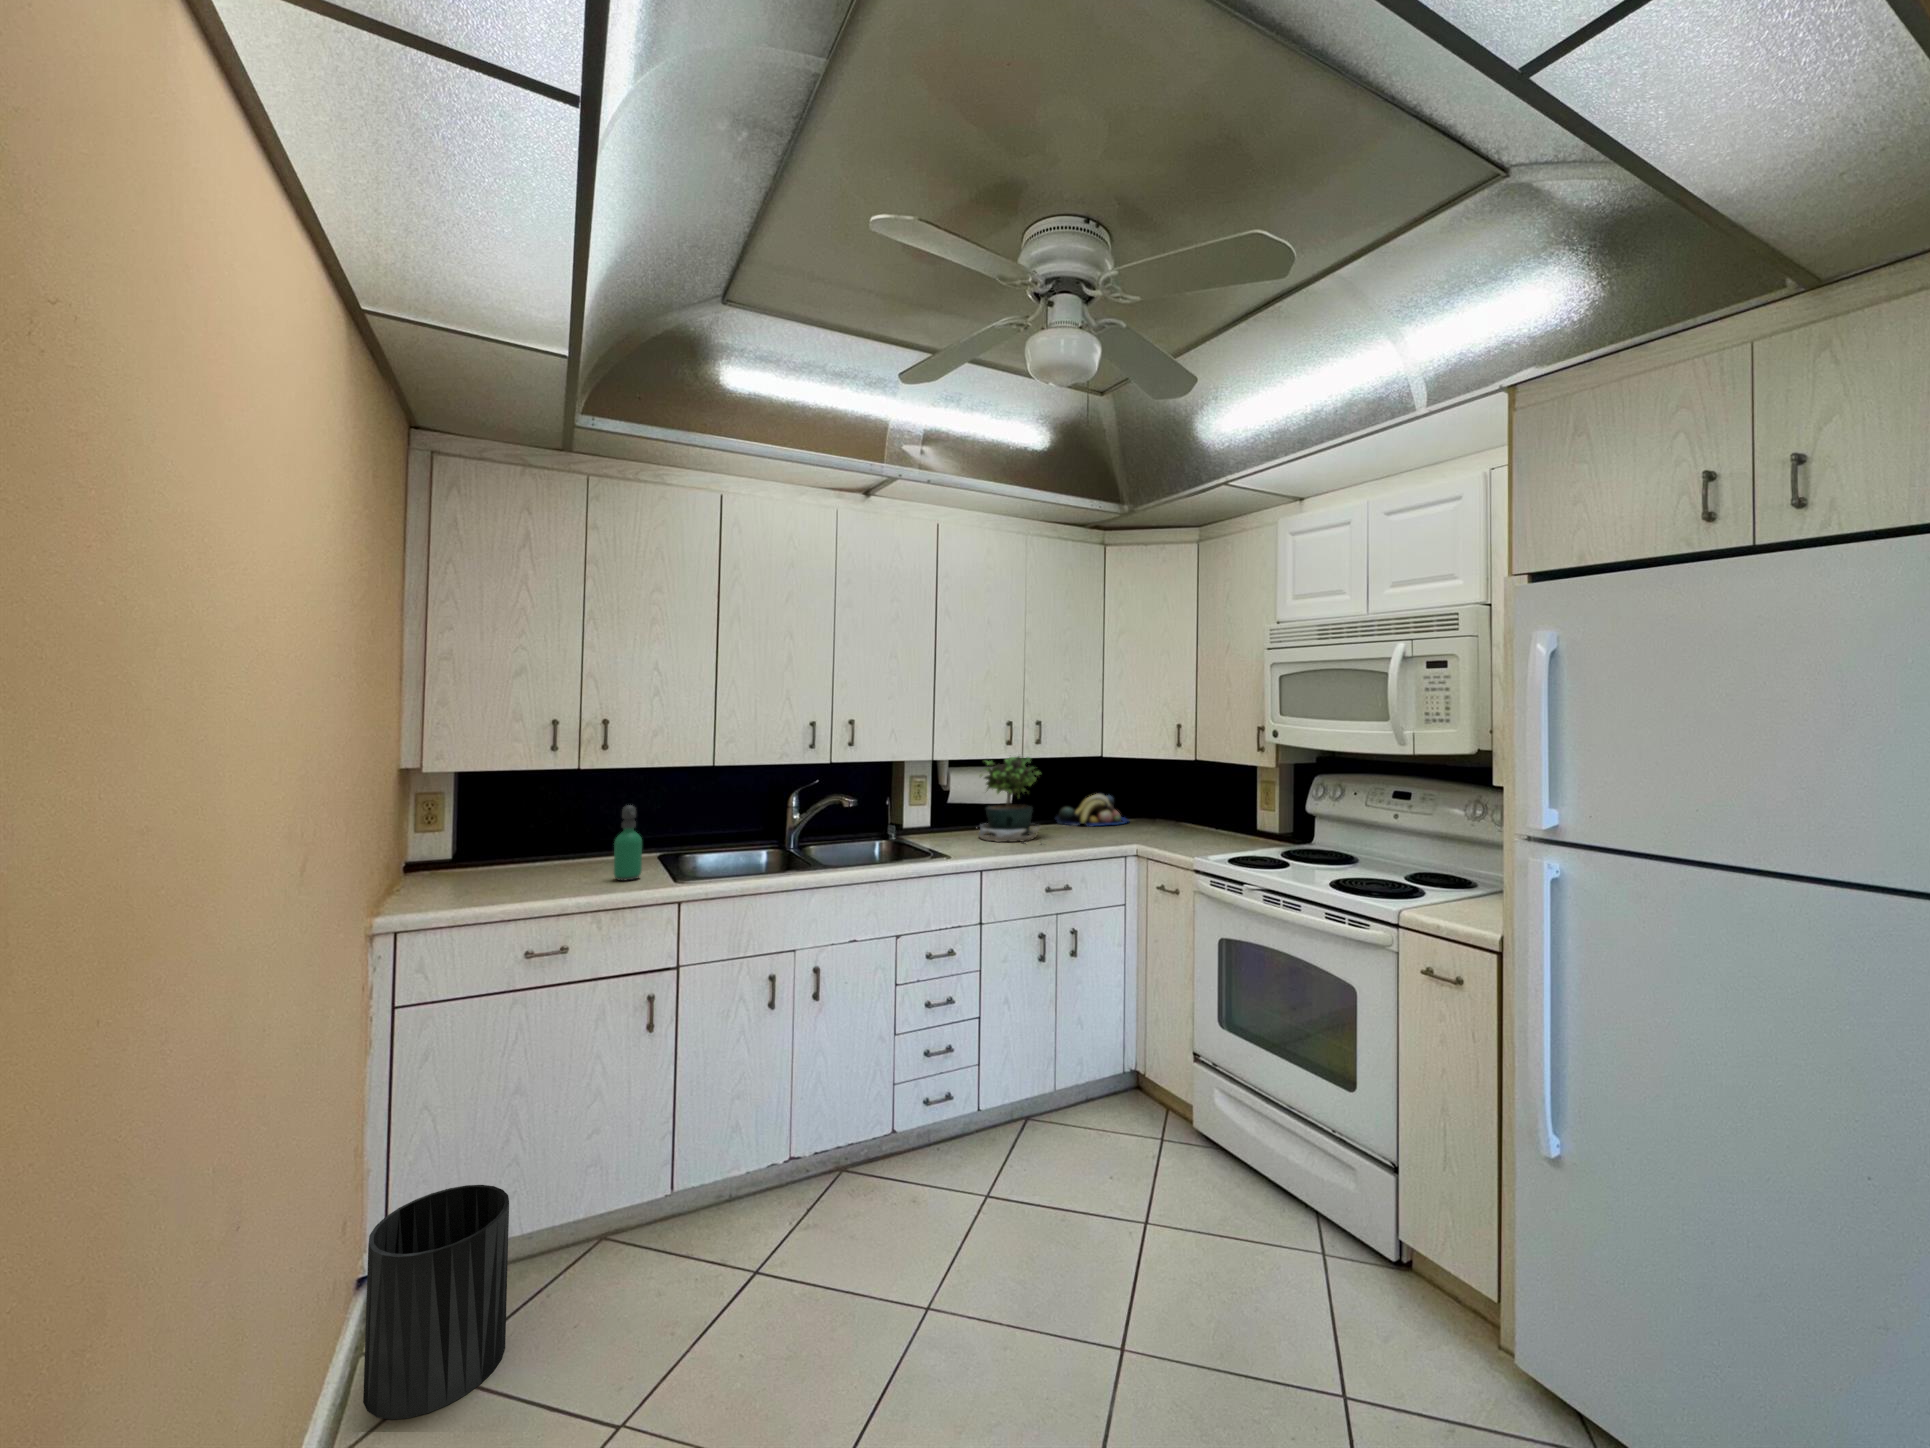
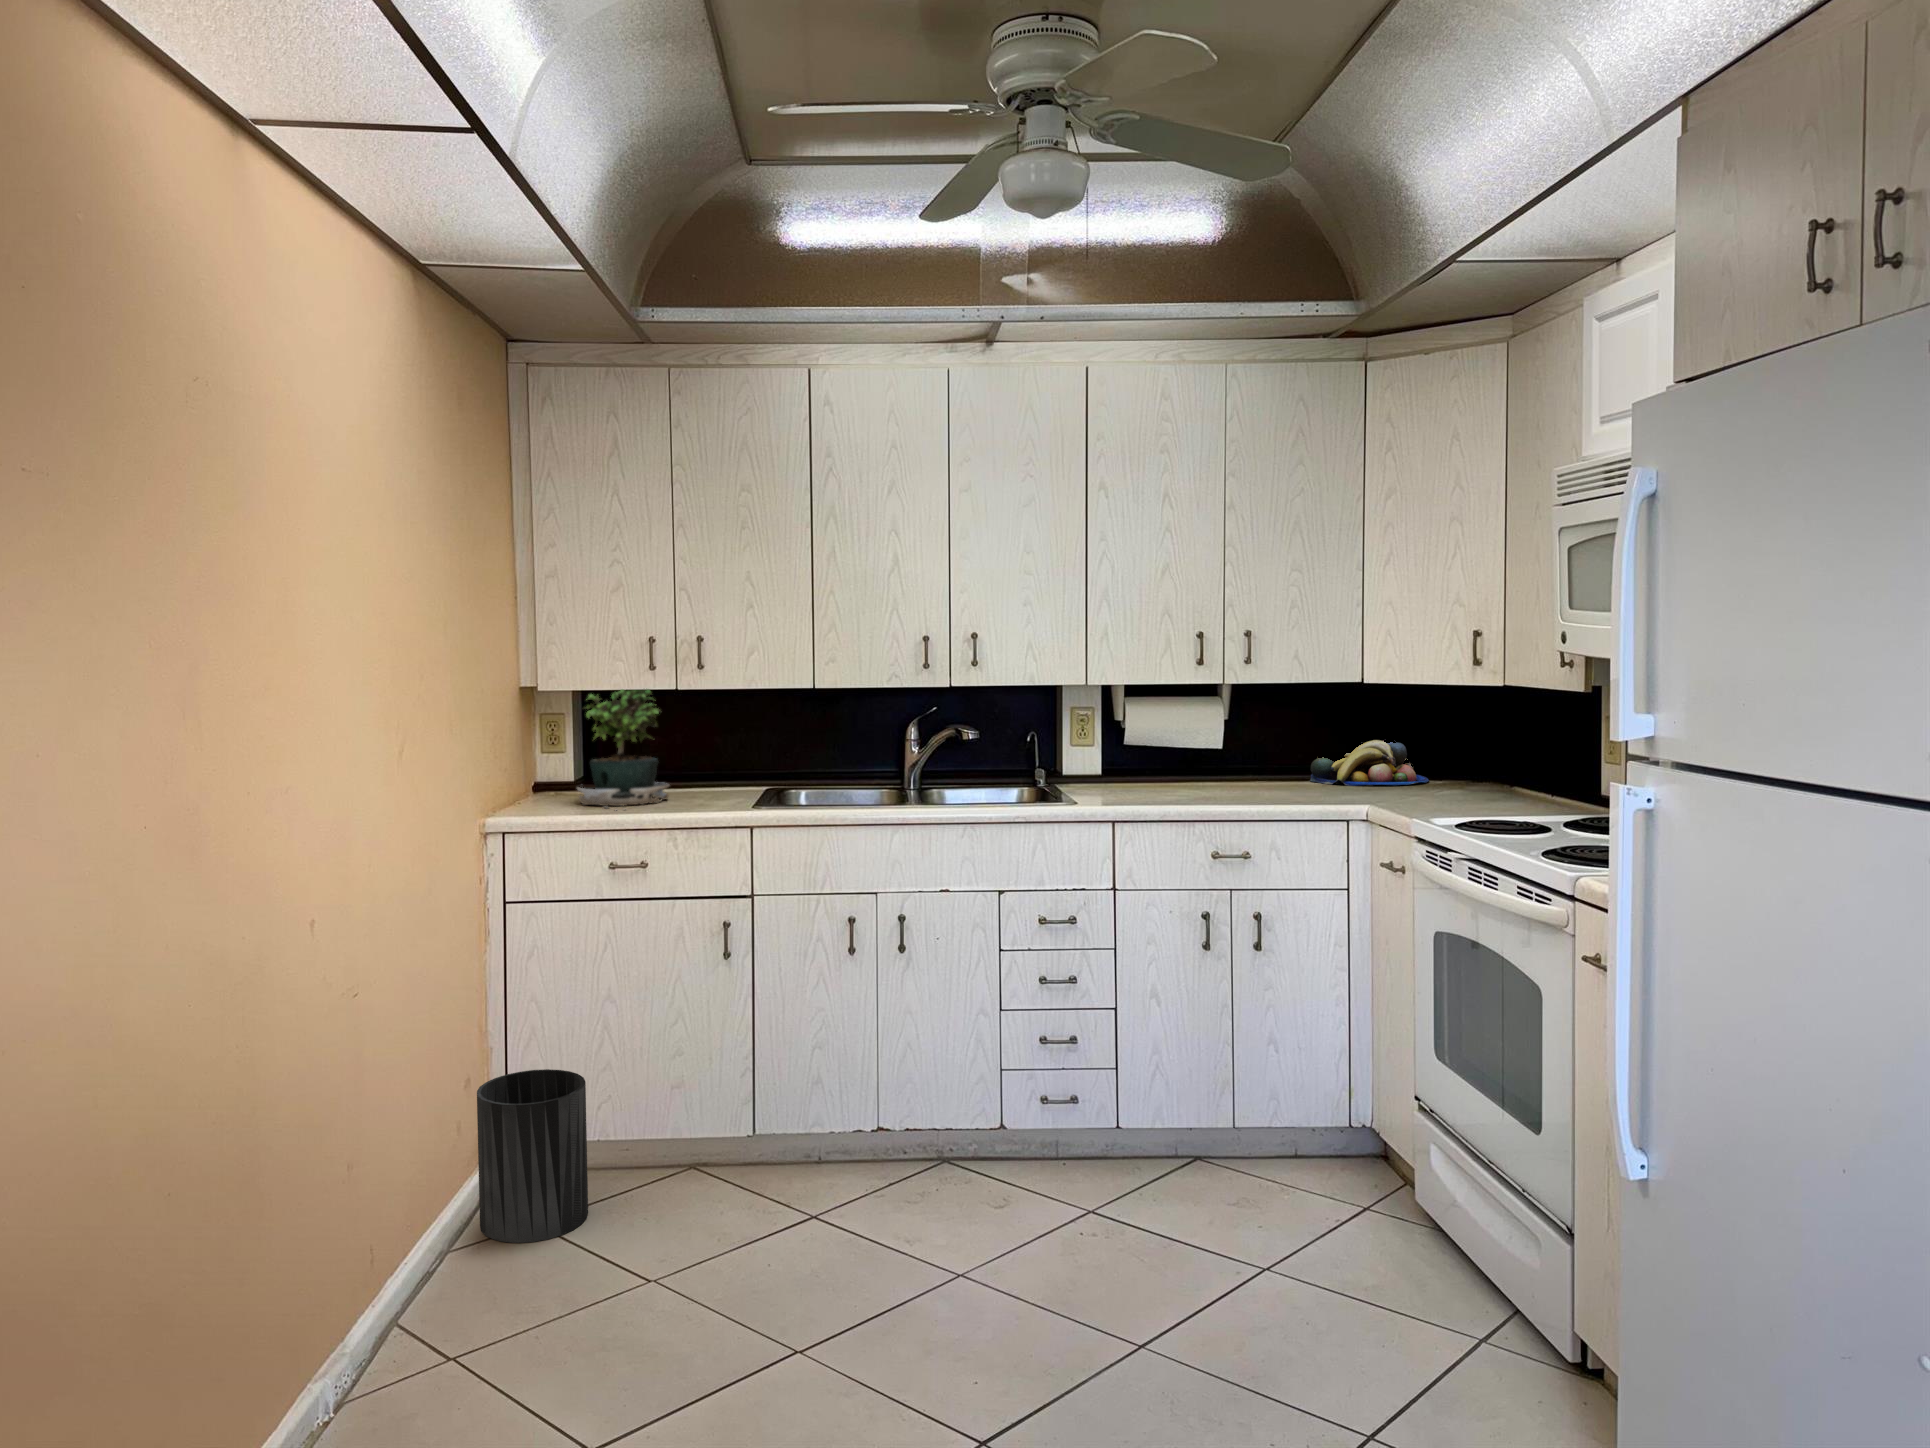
potted plant: present [978,756,1041,842] -> present [577,689,669,807]
soap dispenser: present [614,805,642,880] -> none [703,726,731,806]

